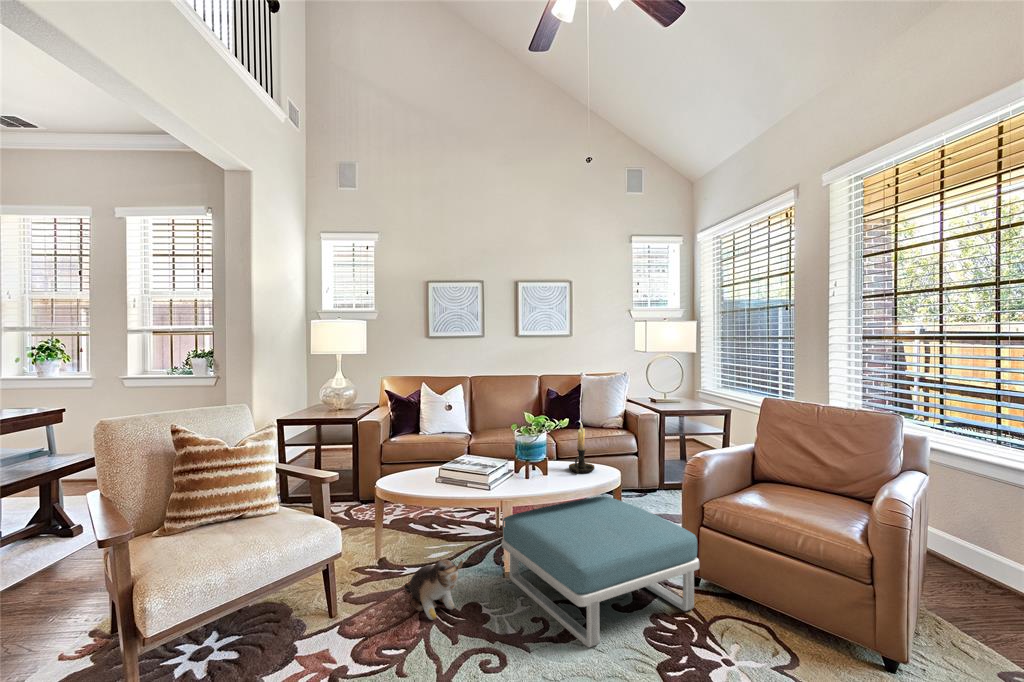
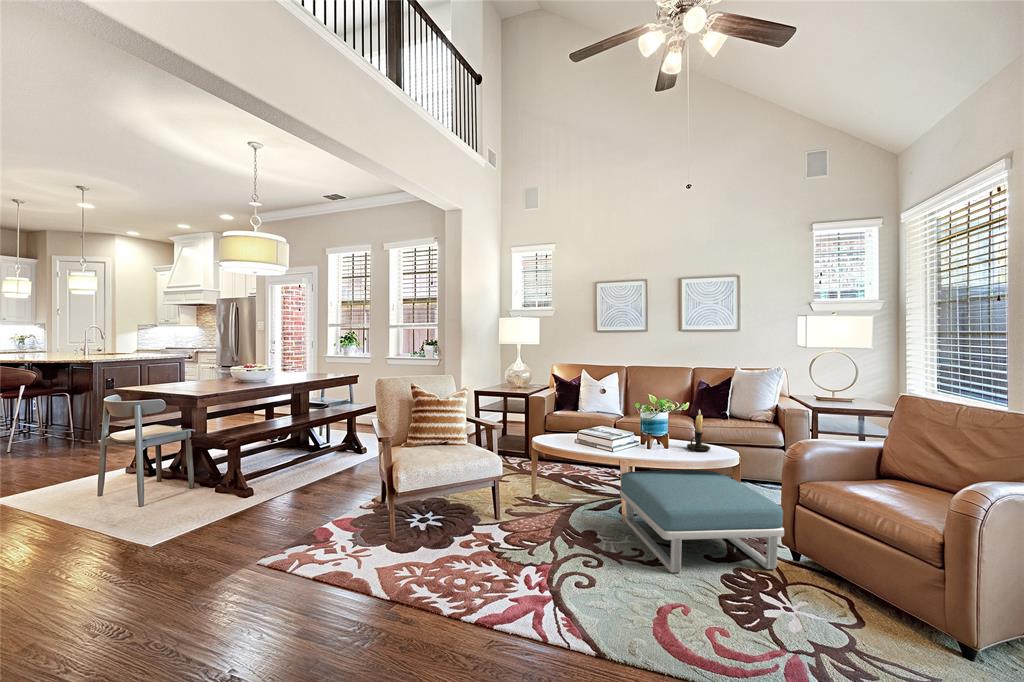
plush toy: present [405,560,463,620] -> none [547,492,583,533]

